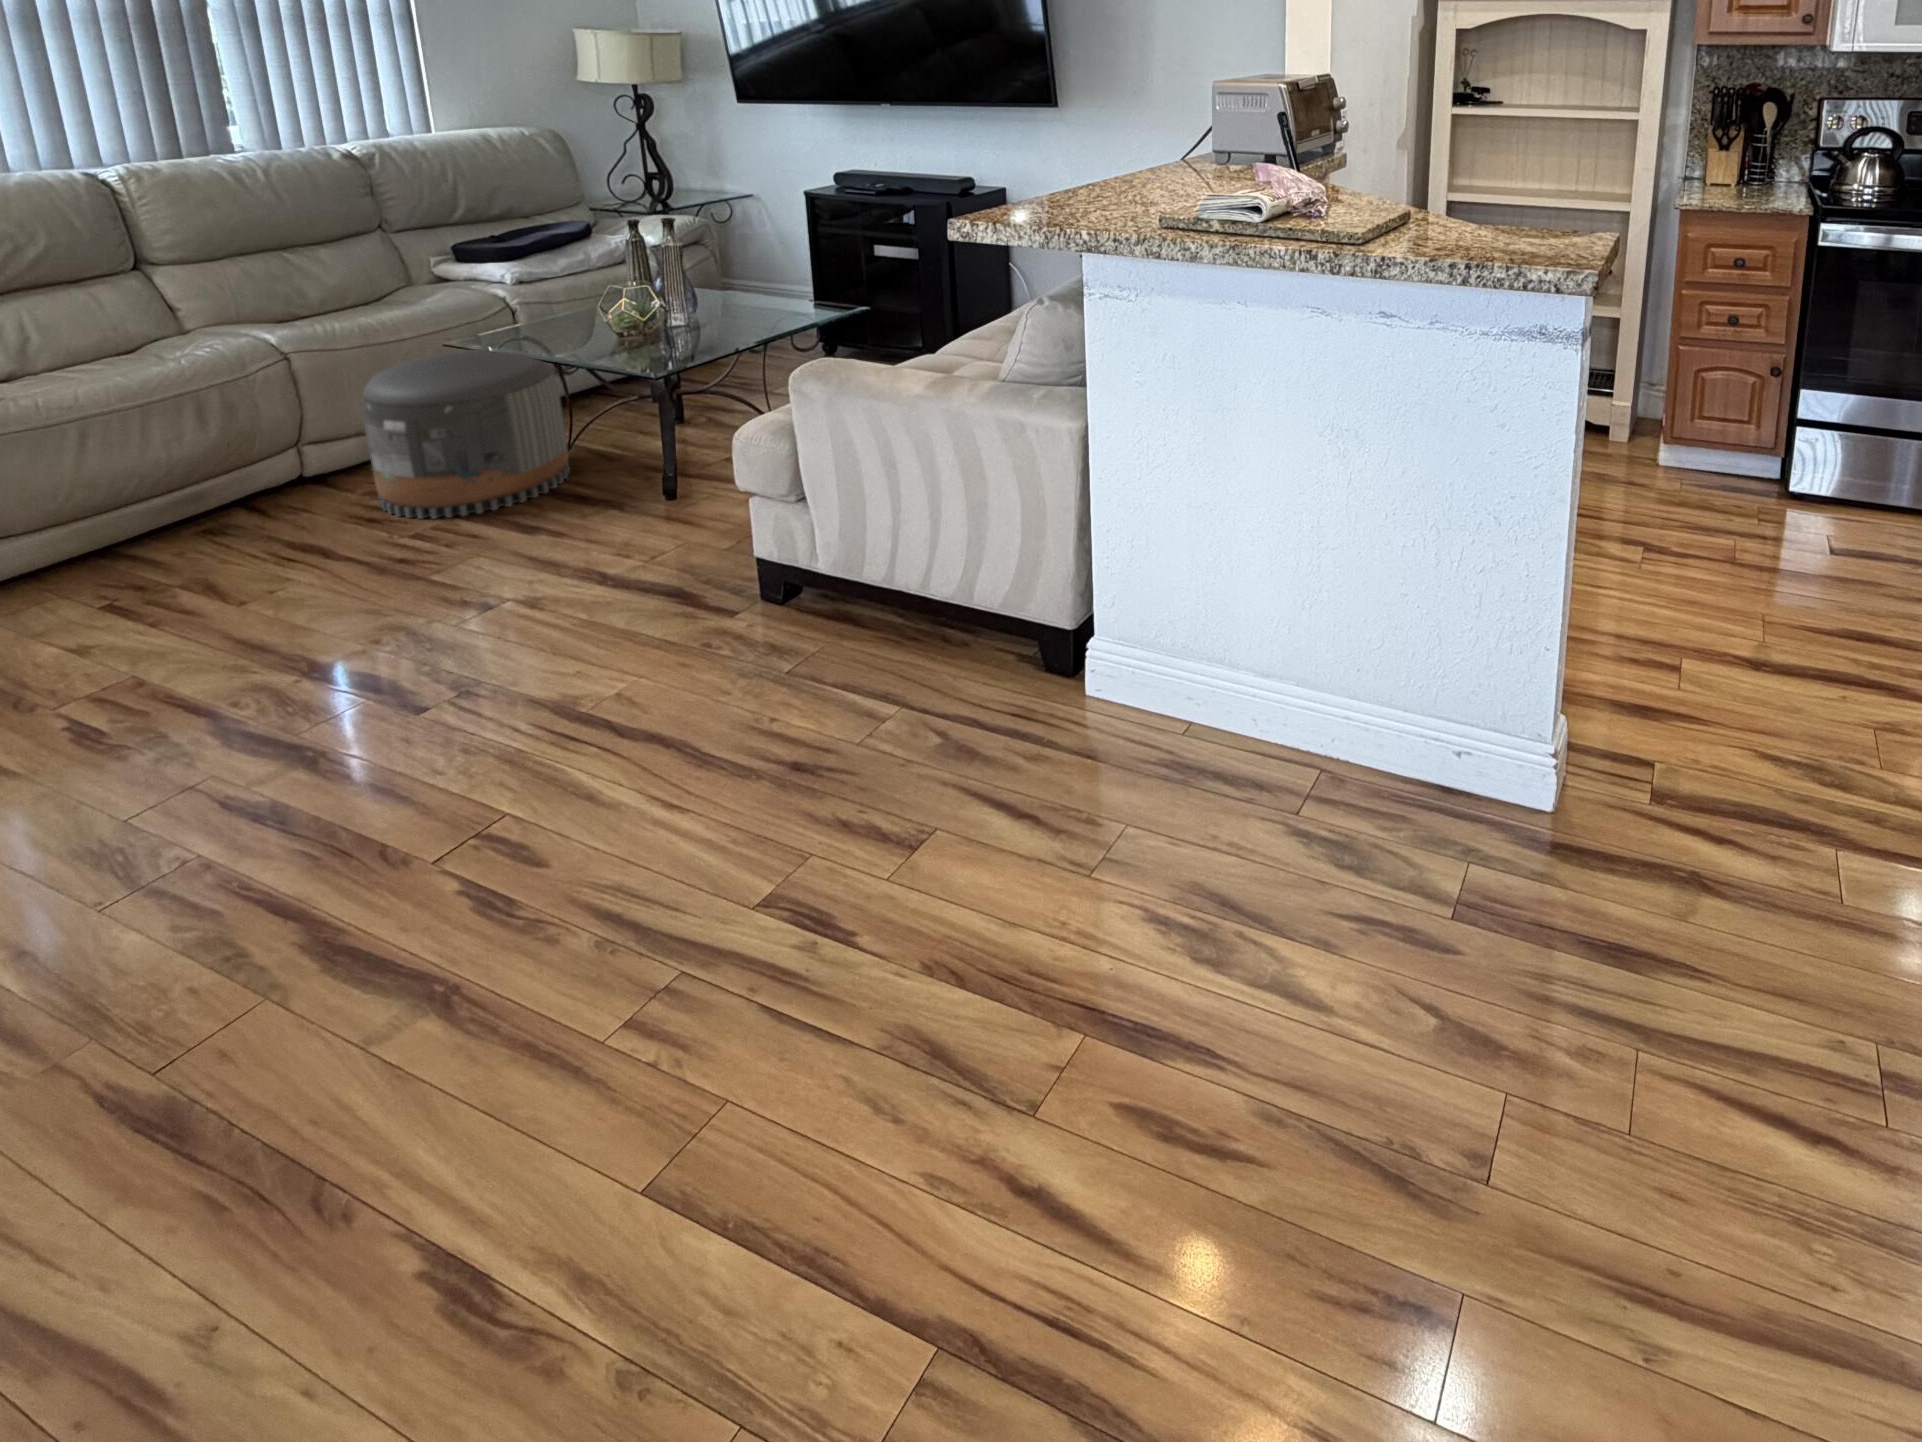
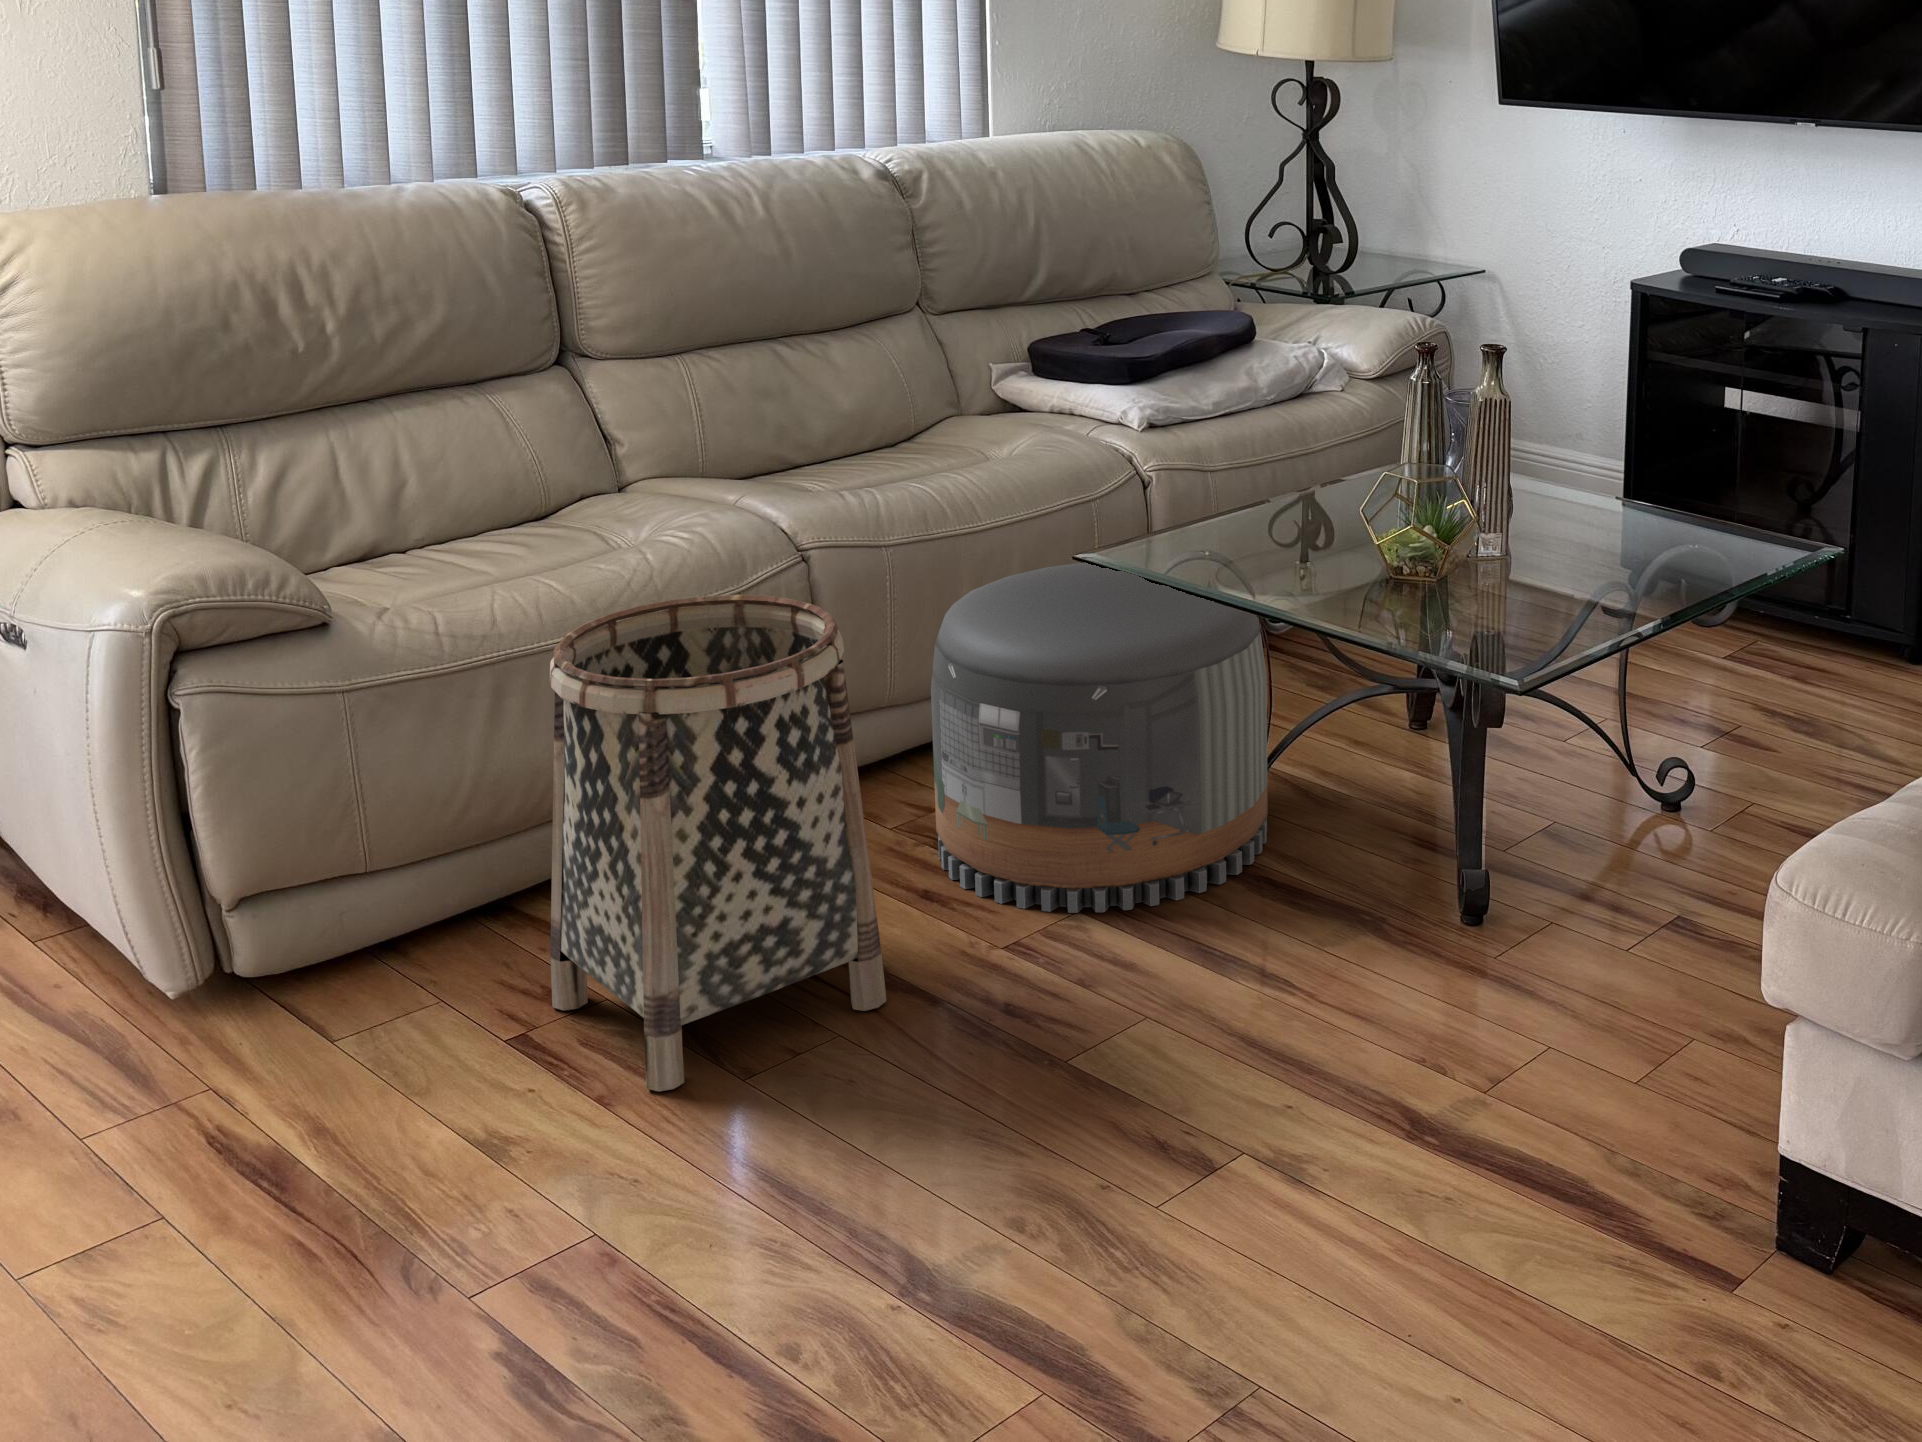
basket: none [97,373,330,615] -> present [550,595,886,1091]

